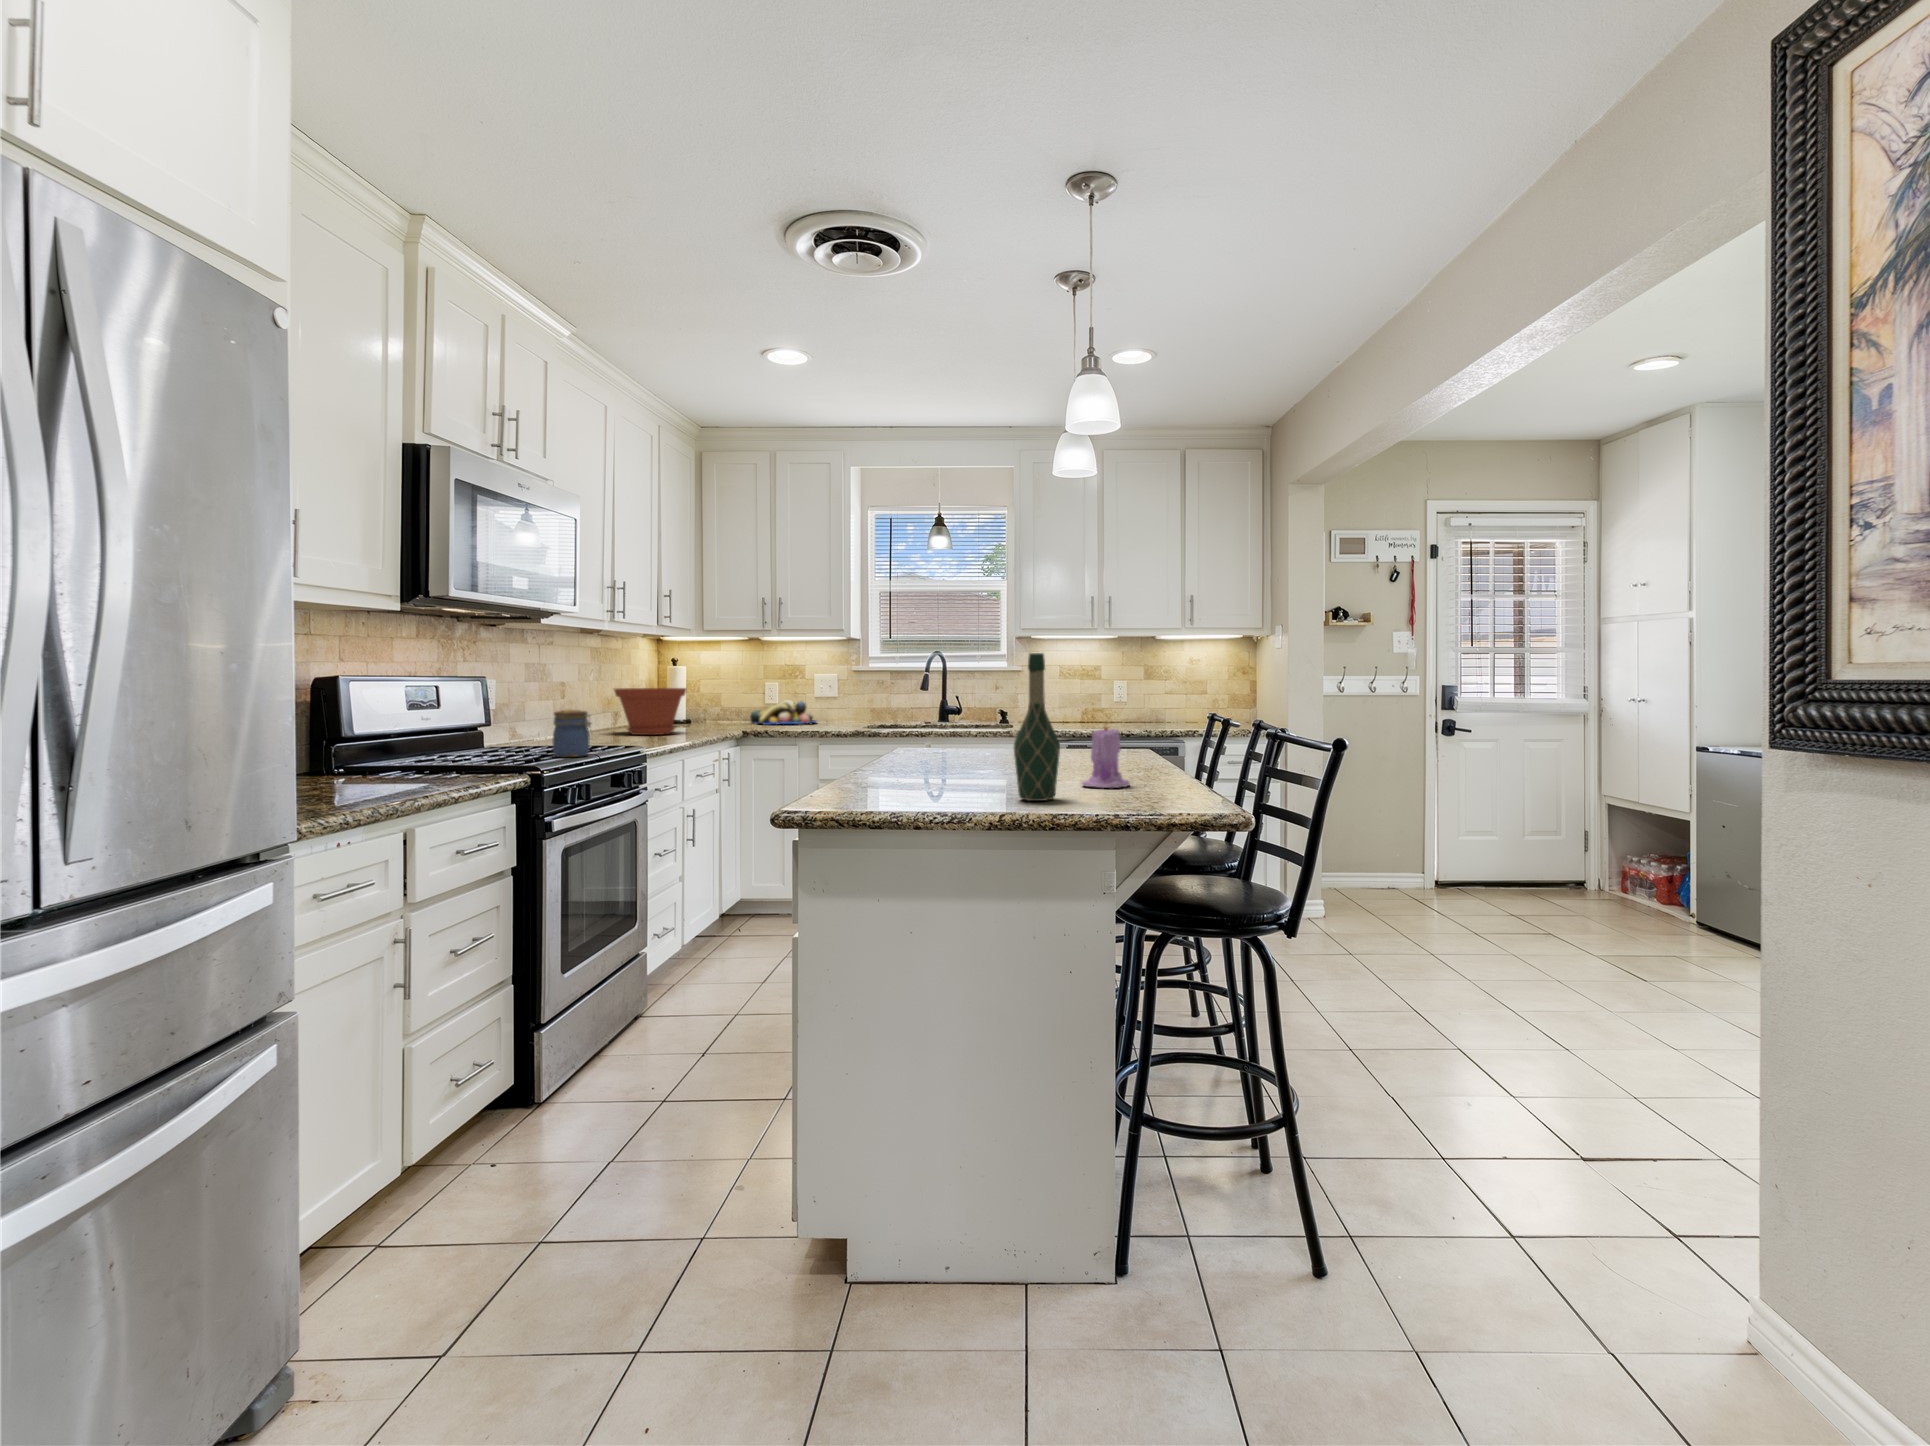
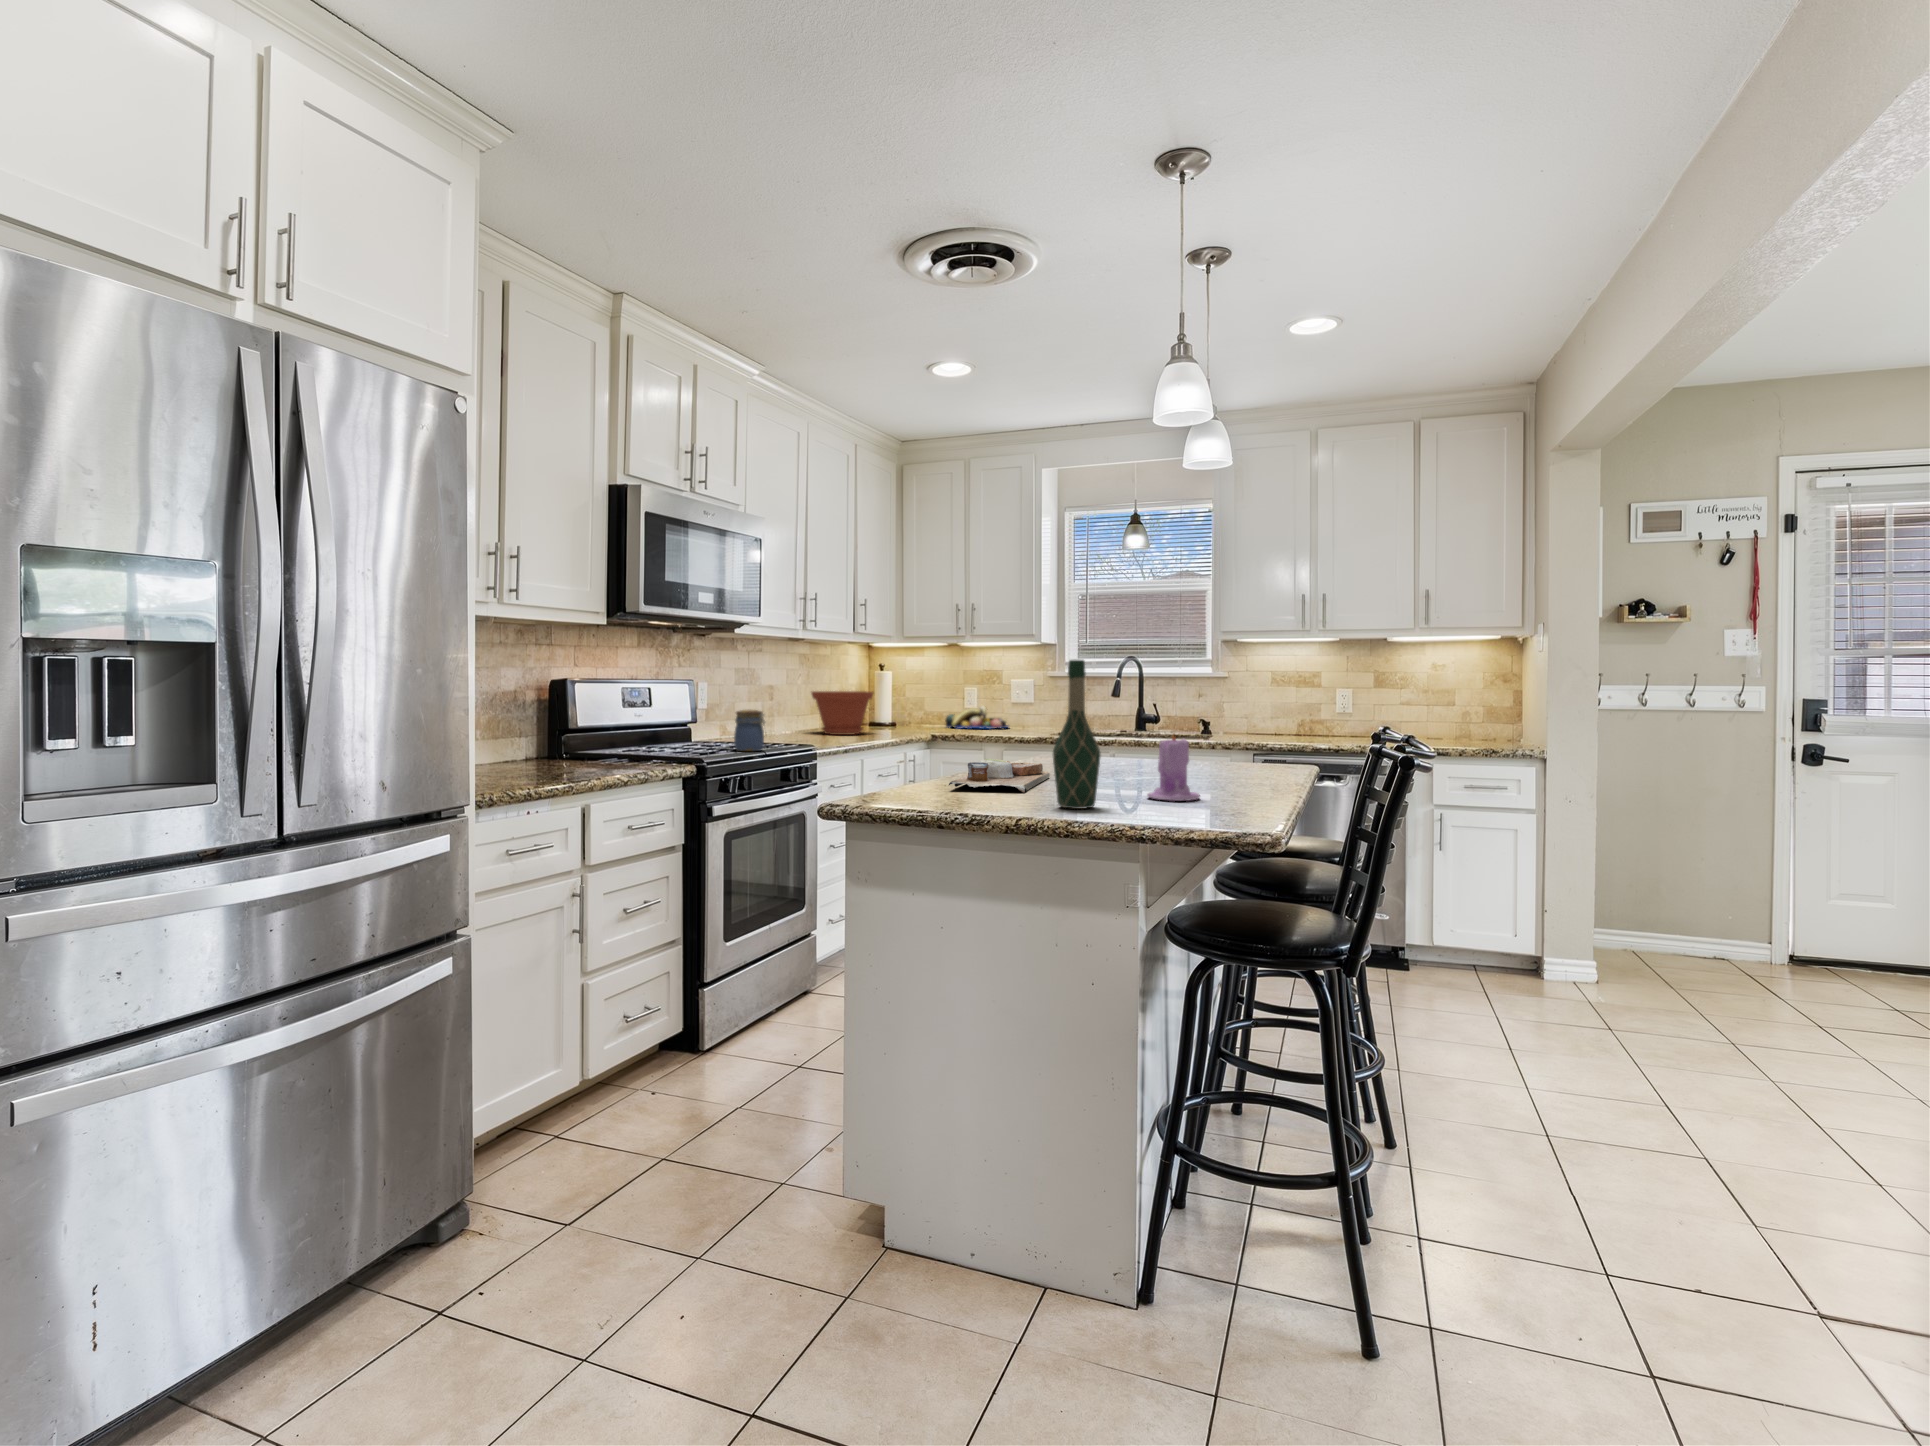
cutting board: none [878,755,959,788] -> present [949,759,1050,792]

